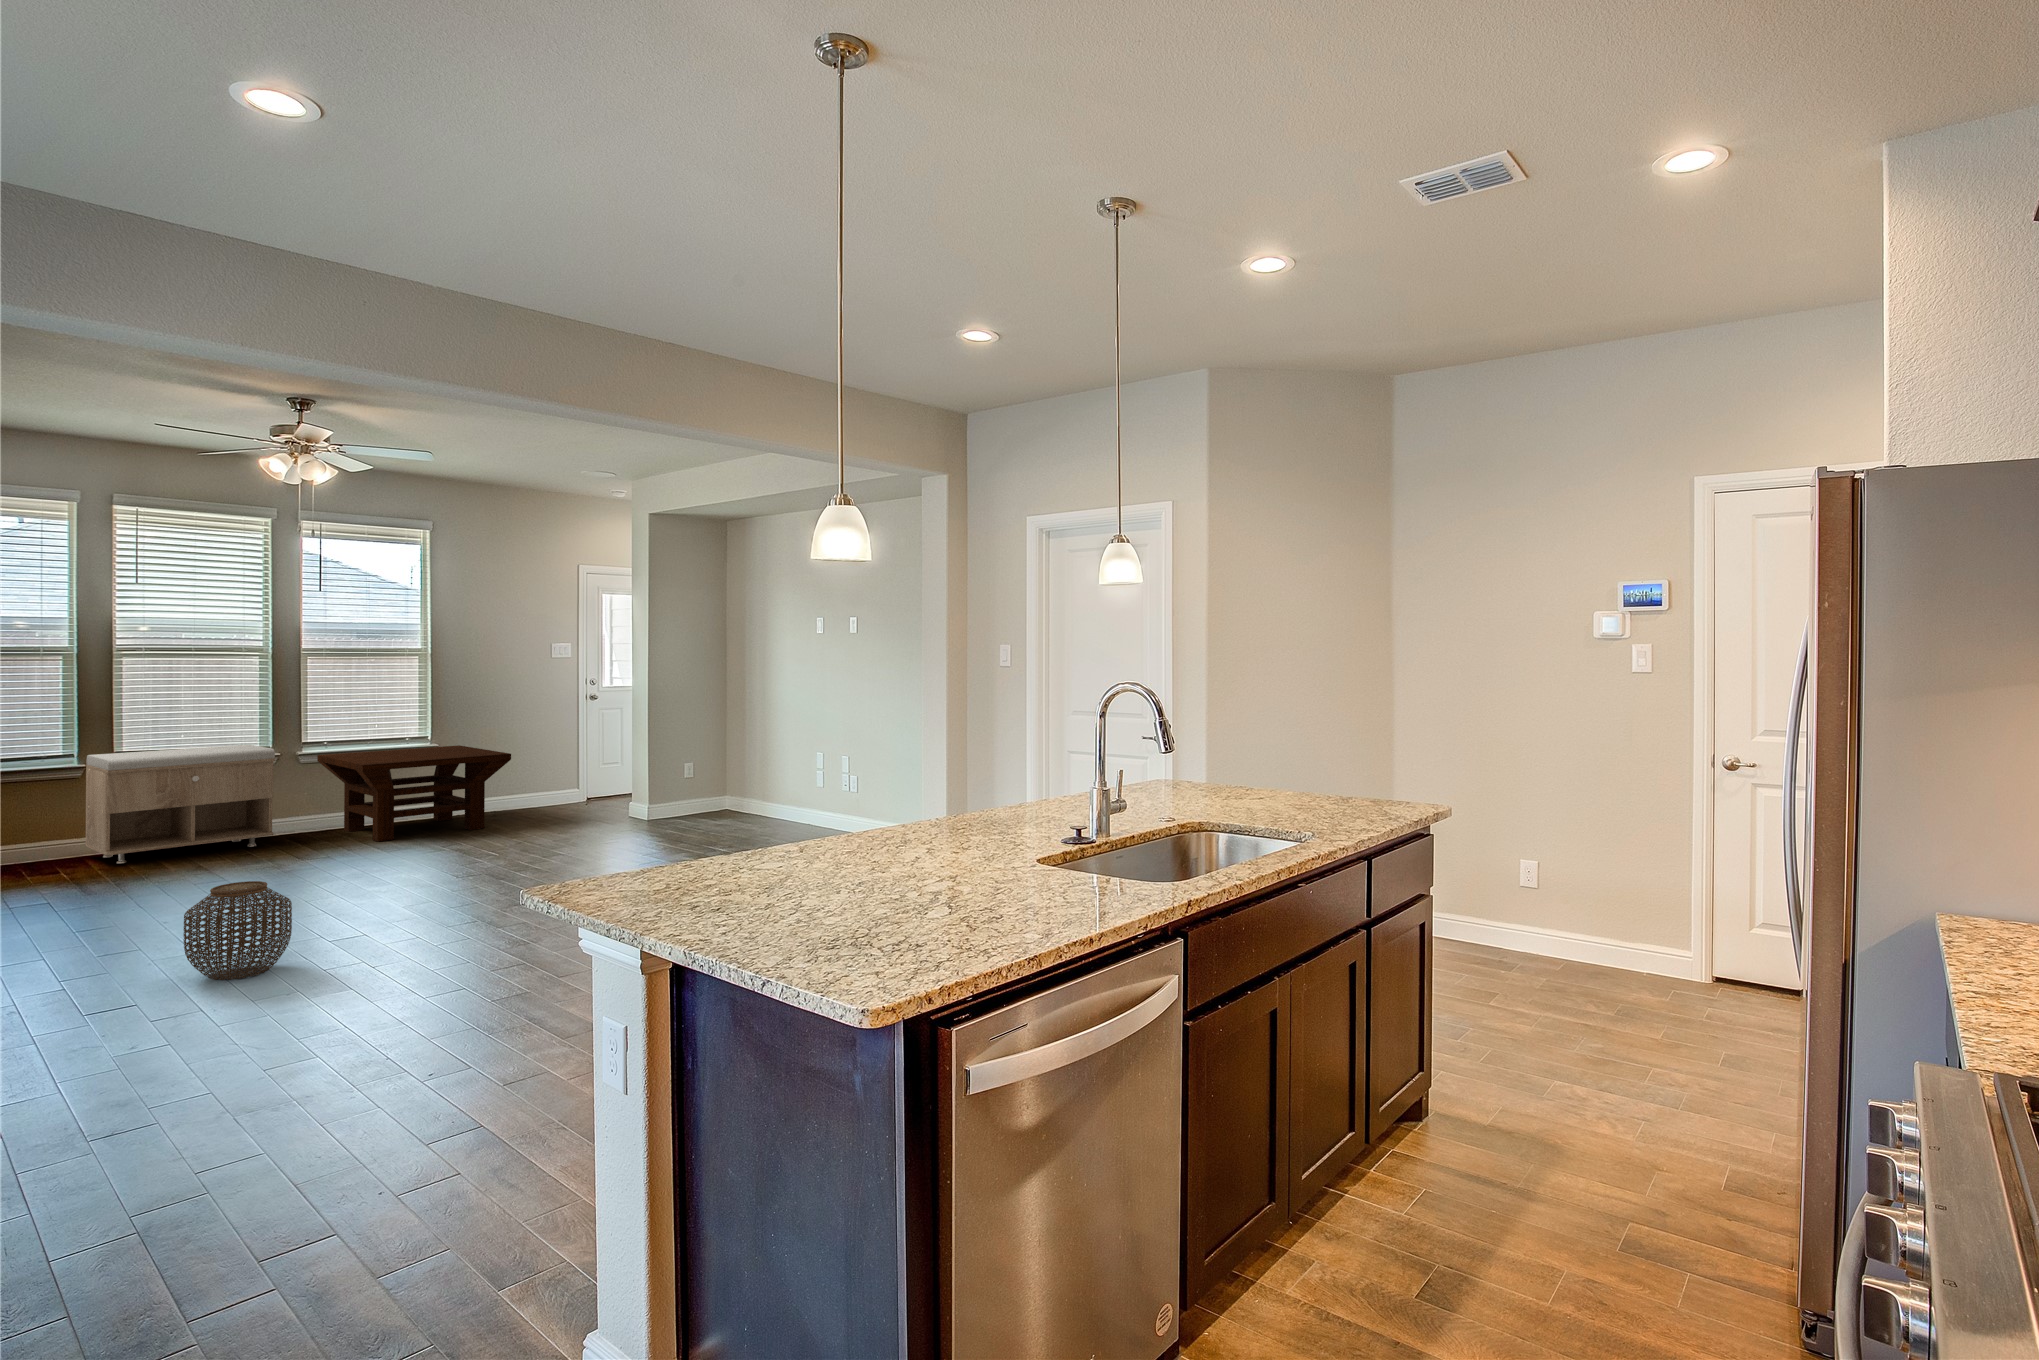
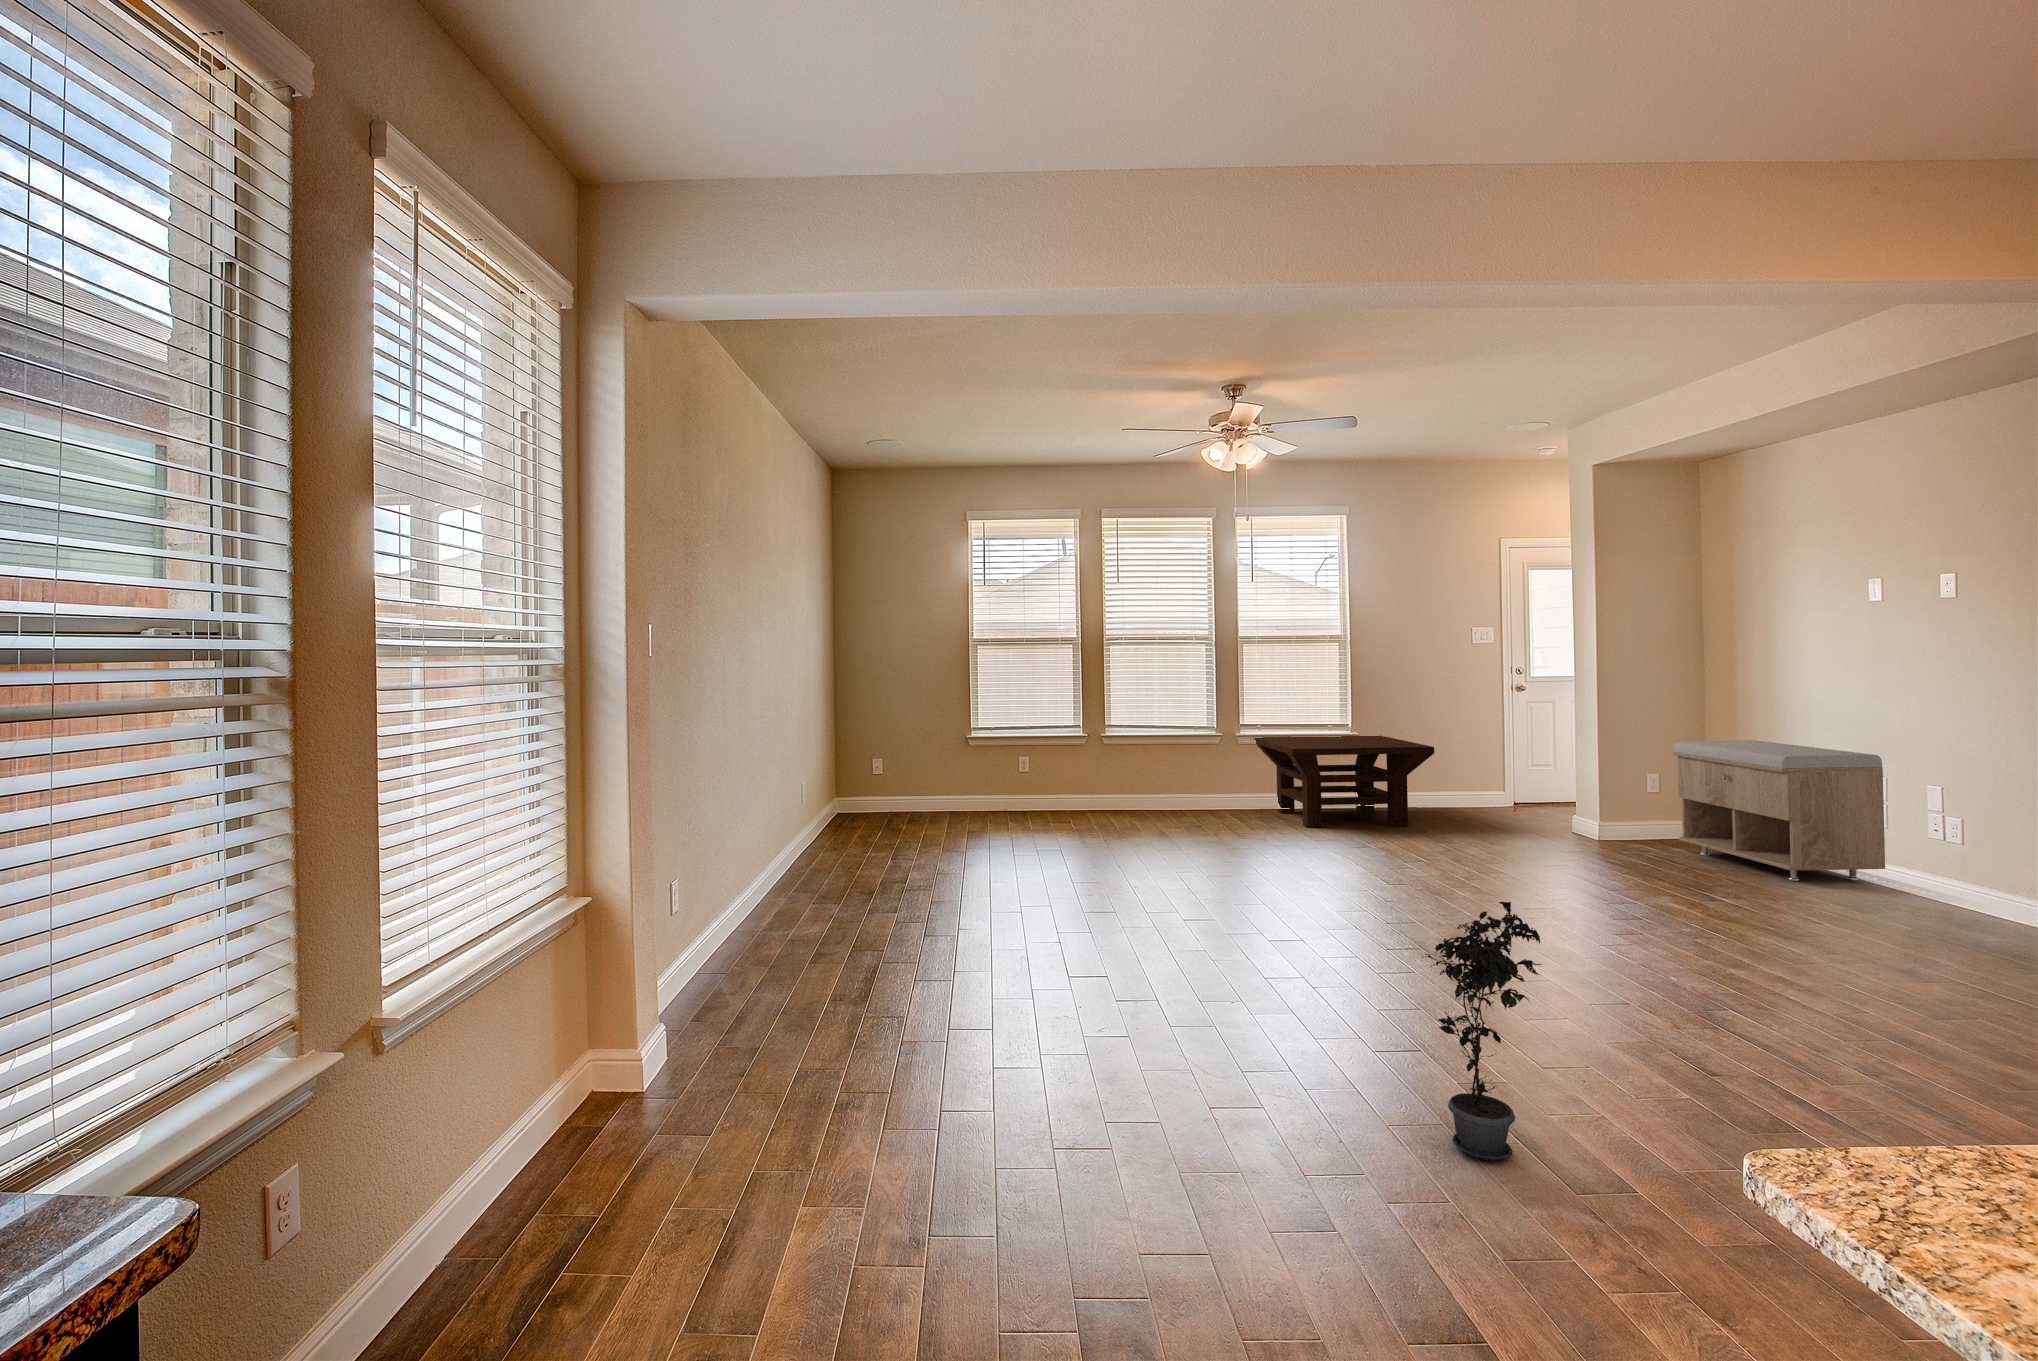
storage bench: present [86,745,275,864] -> present [1673,740,1885,881]
potted plant: none [453,869,545,1064] -> present [1422,902,1542,1161]
woven basket: present [184,881,292,980] -> none [1155,857,1242,956]

